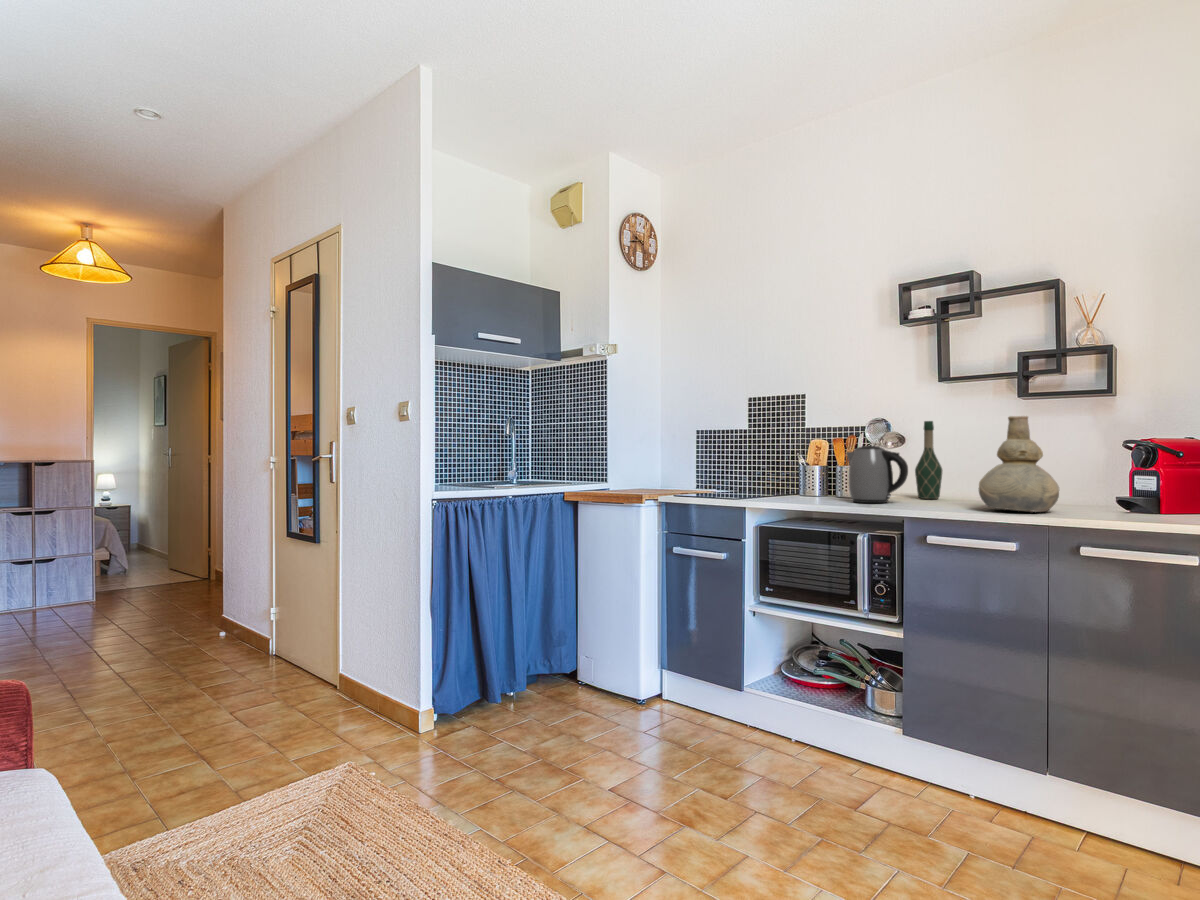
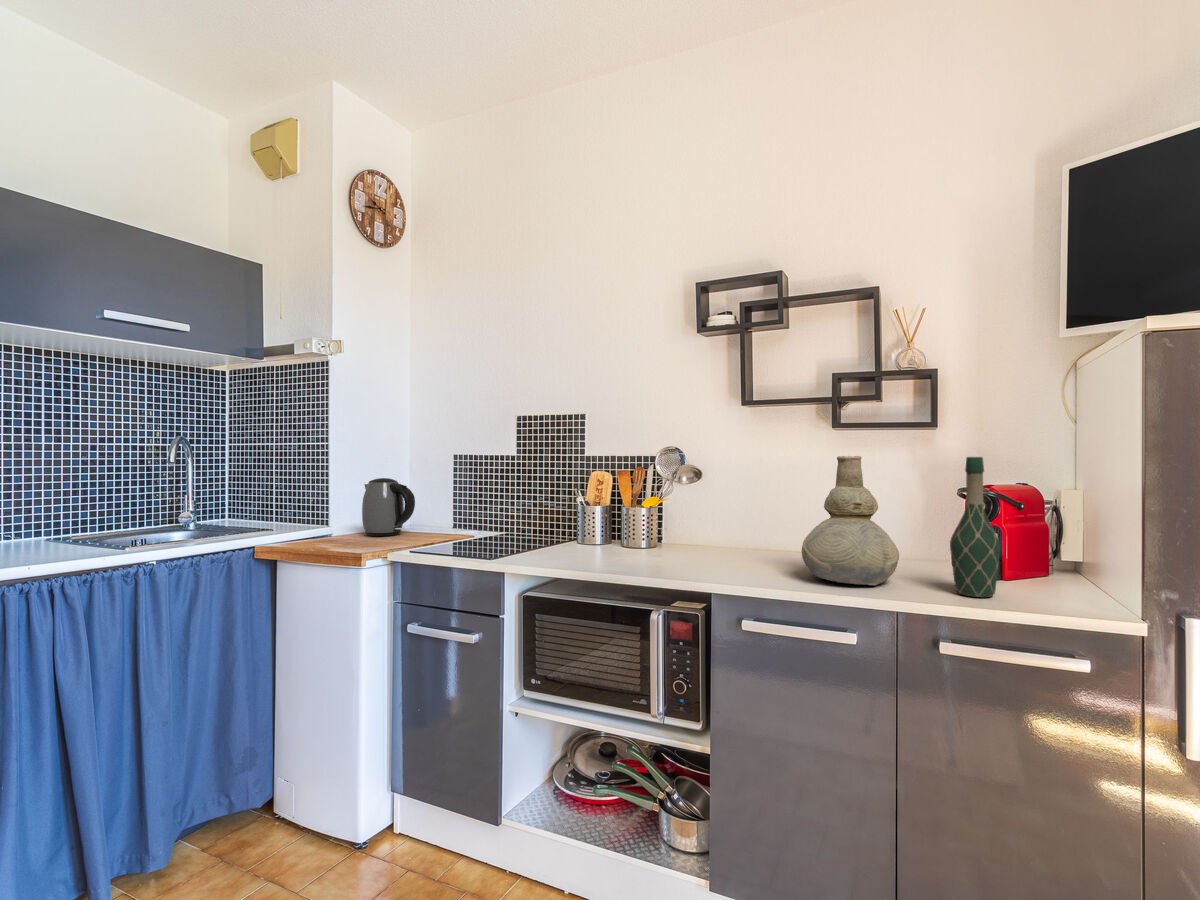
wine bottle: present [915,421,942,499] -> present [950,457,1001,597]
kettle: present [847,446,908,503] -> present [362,478,415,536]

